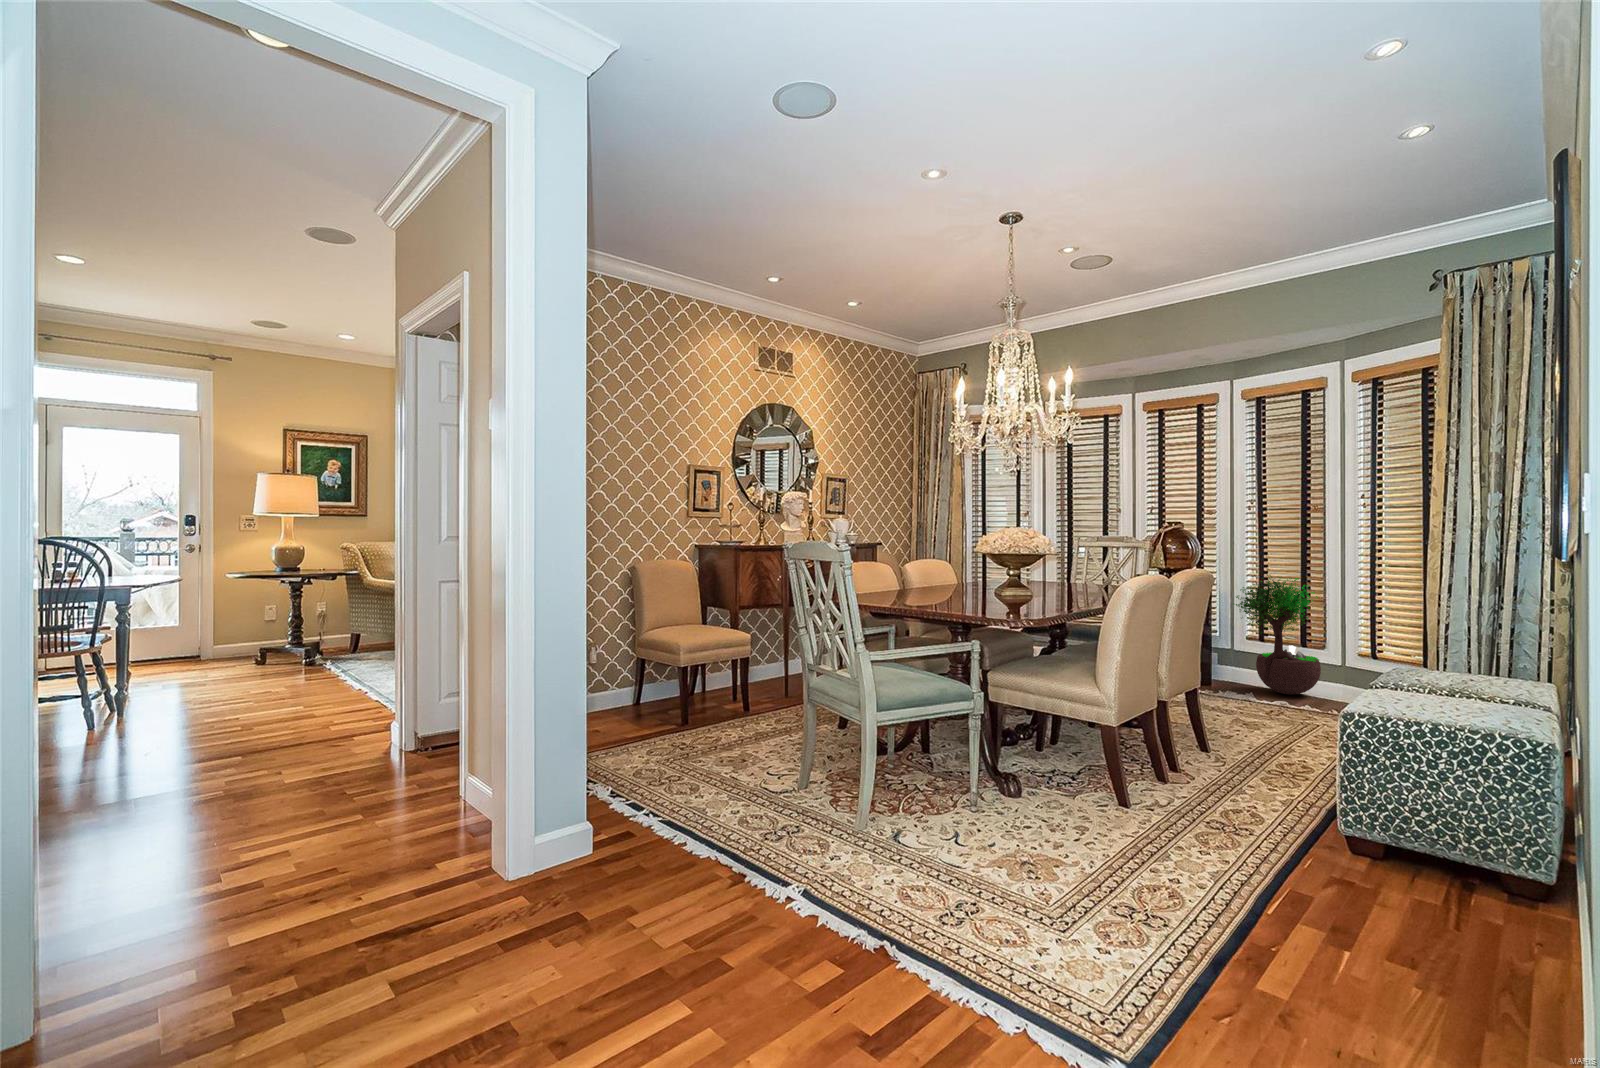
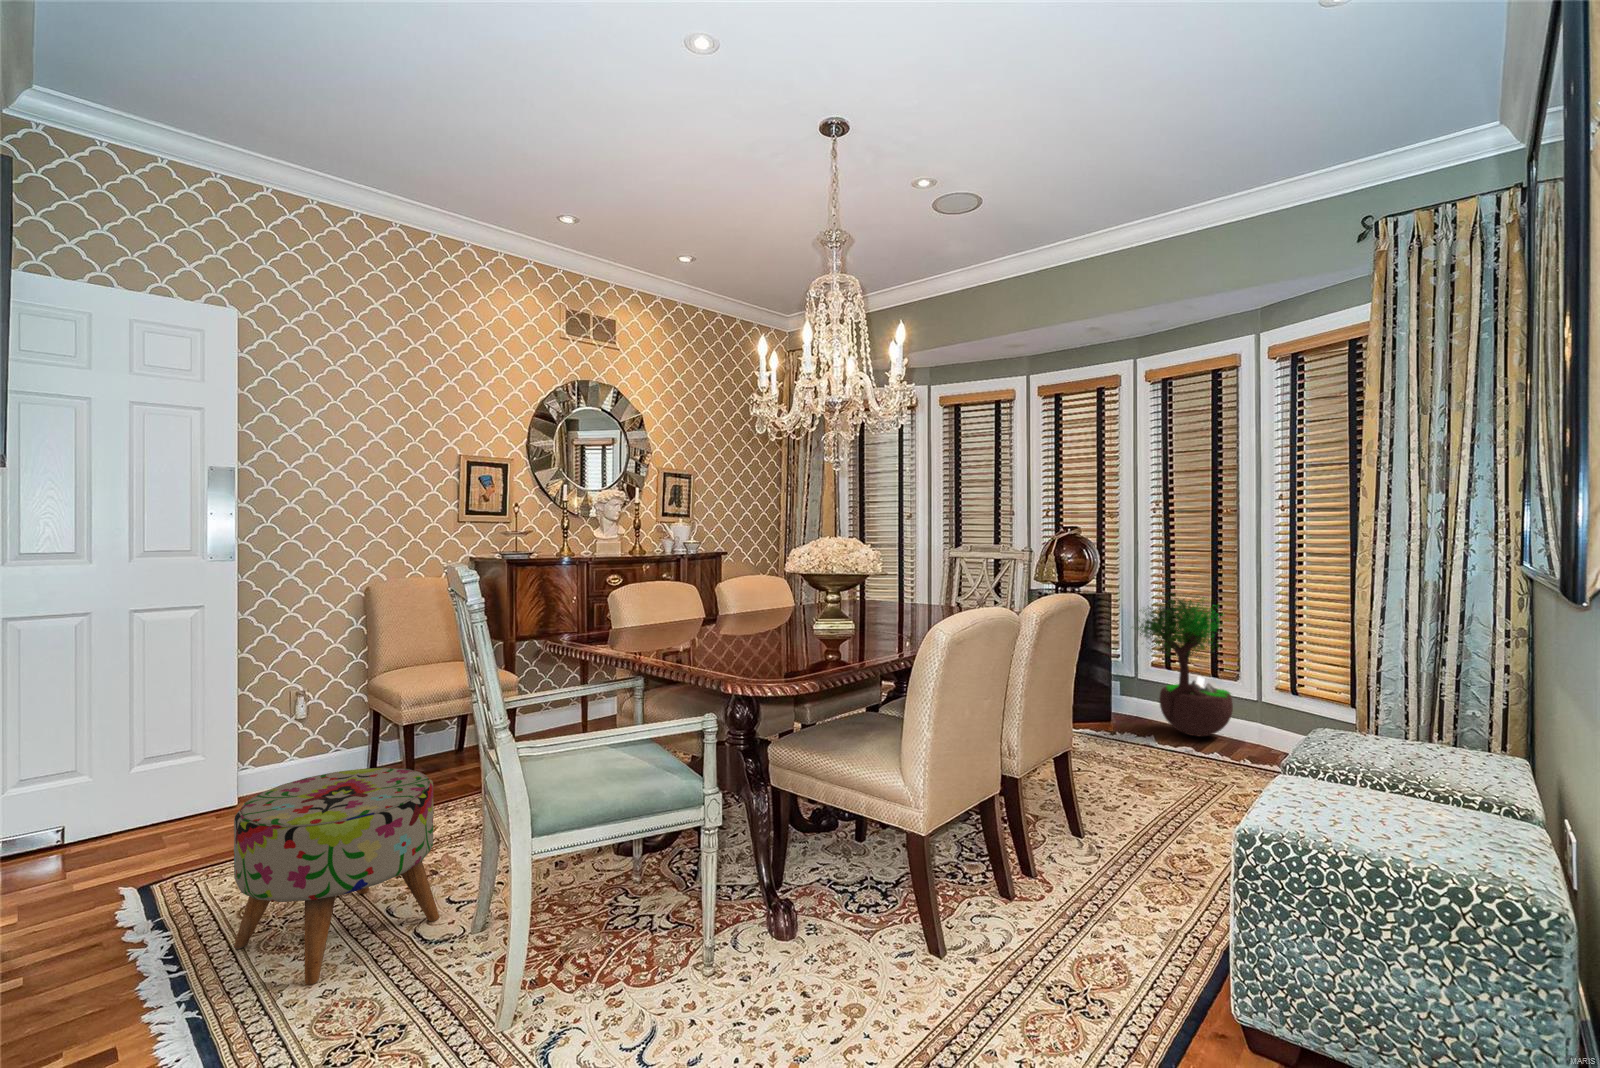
ottoman: none [647,683,768,809] -> present [234,768,439,985]

